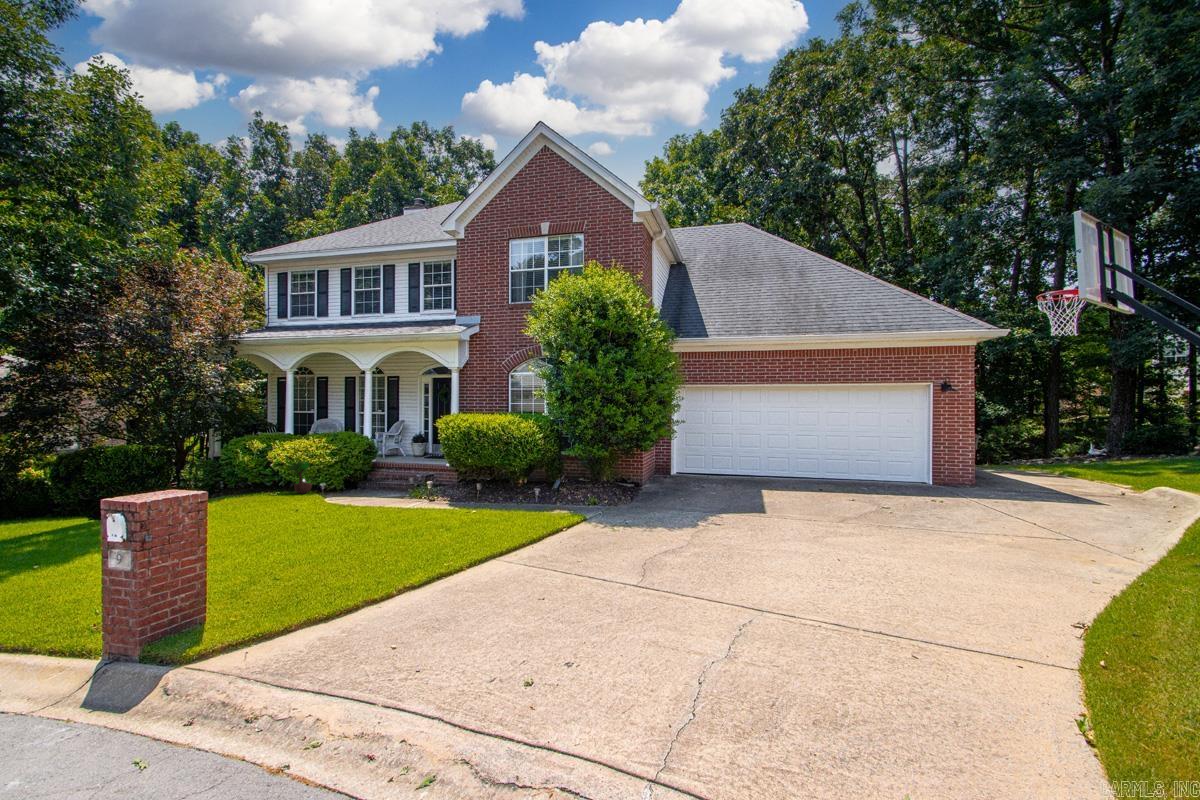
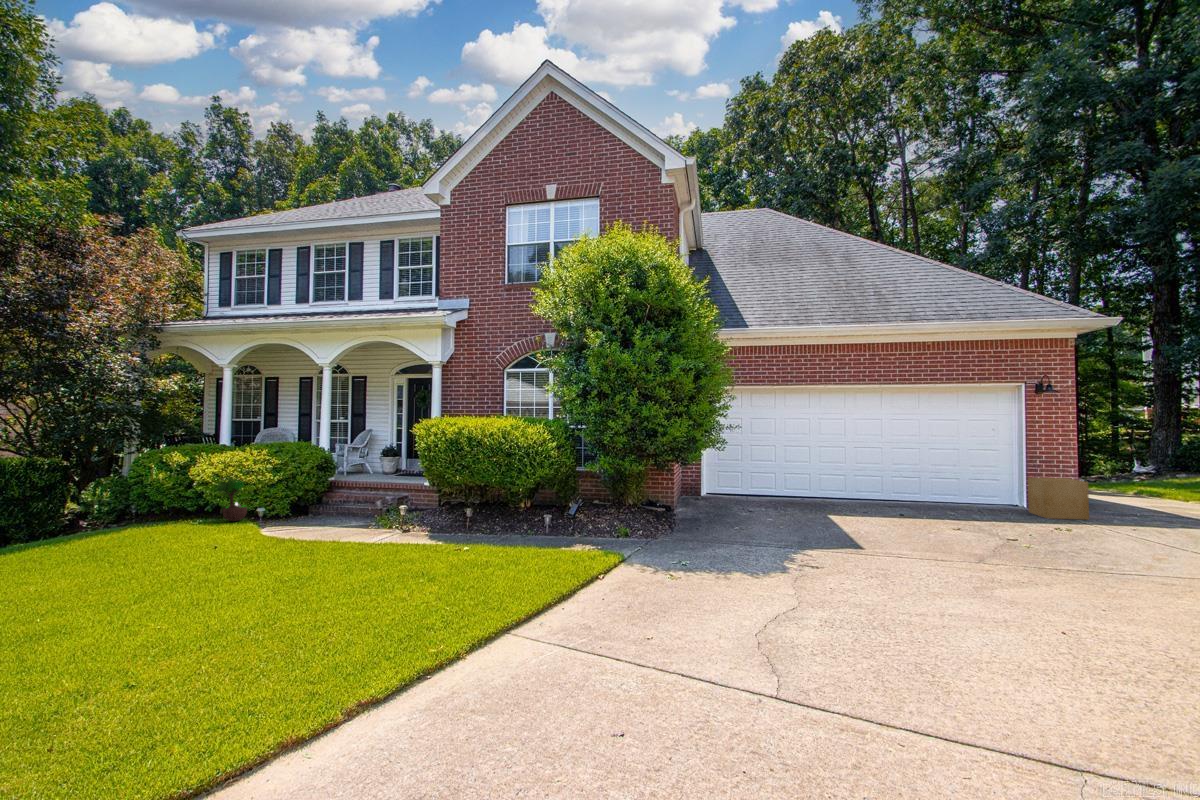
cardboard box: none [926,459,968,493] -> present [1028,478,1089,520]

